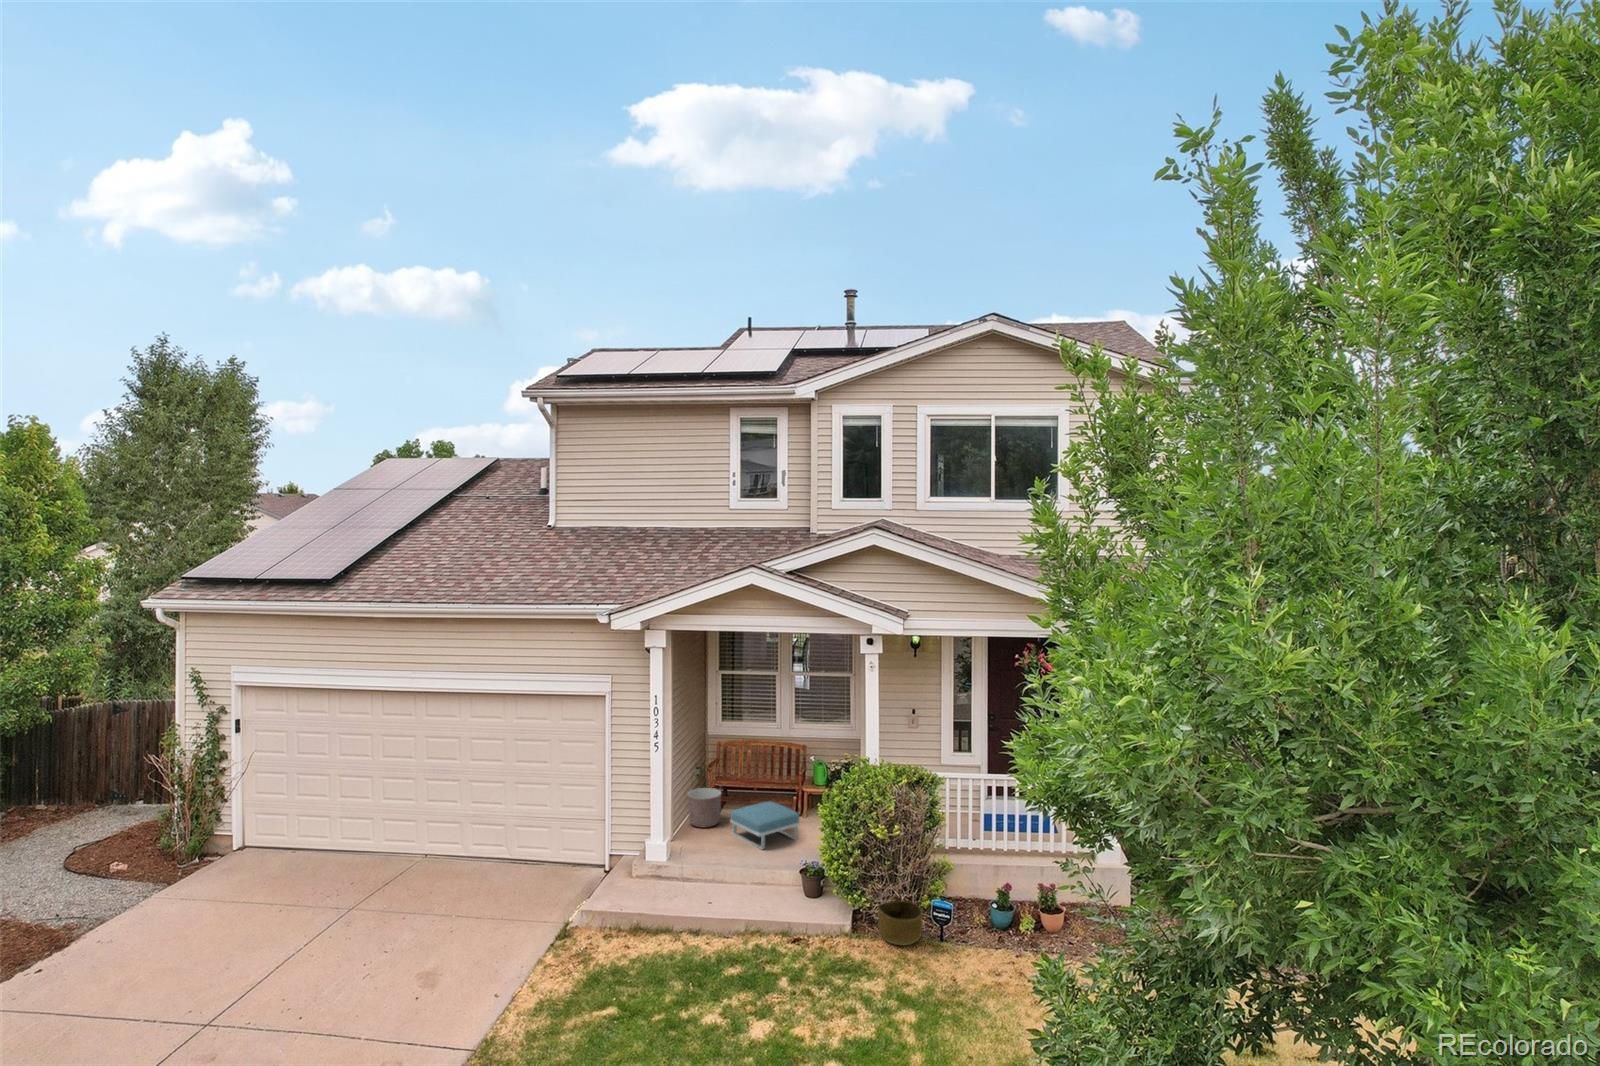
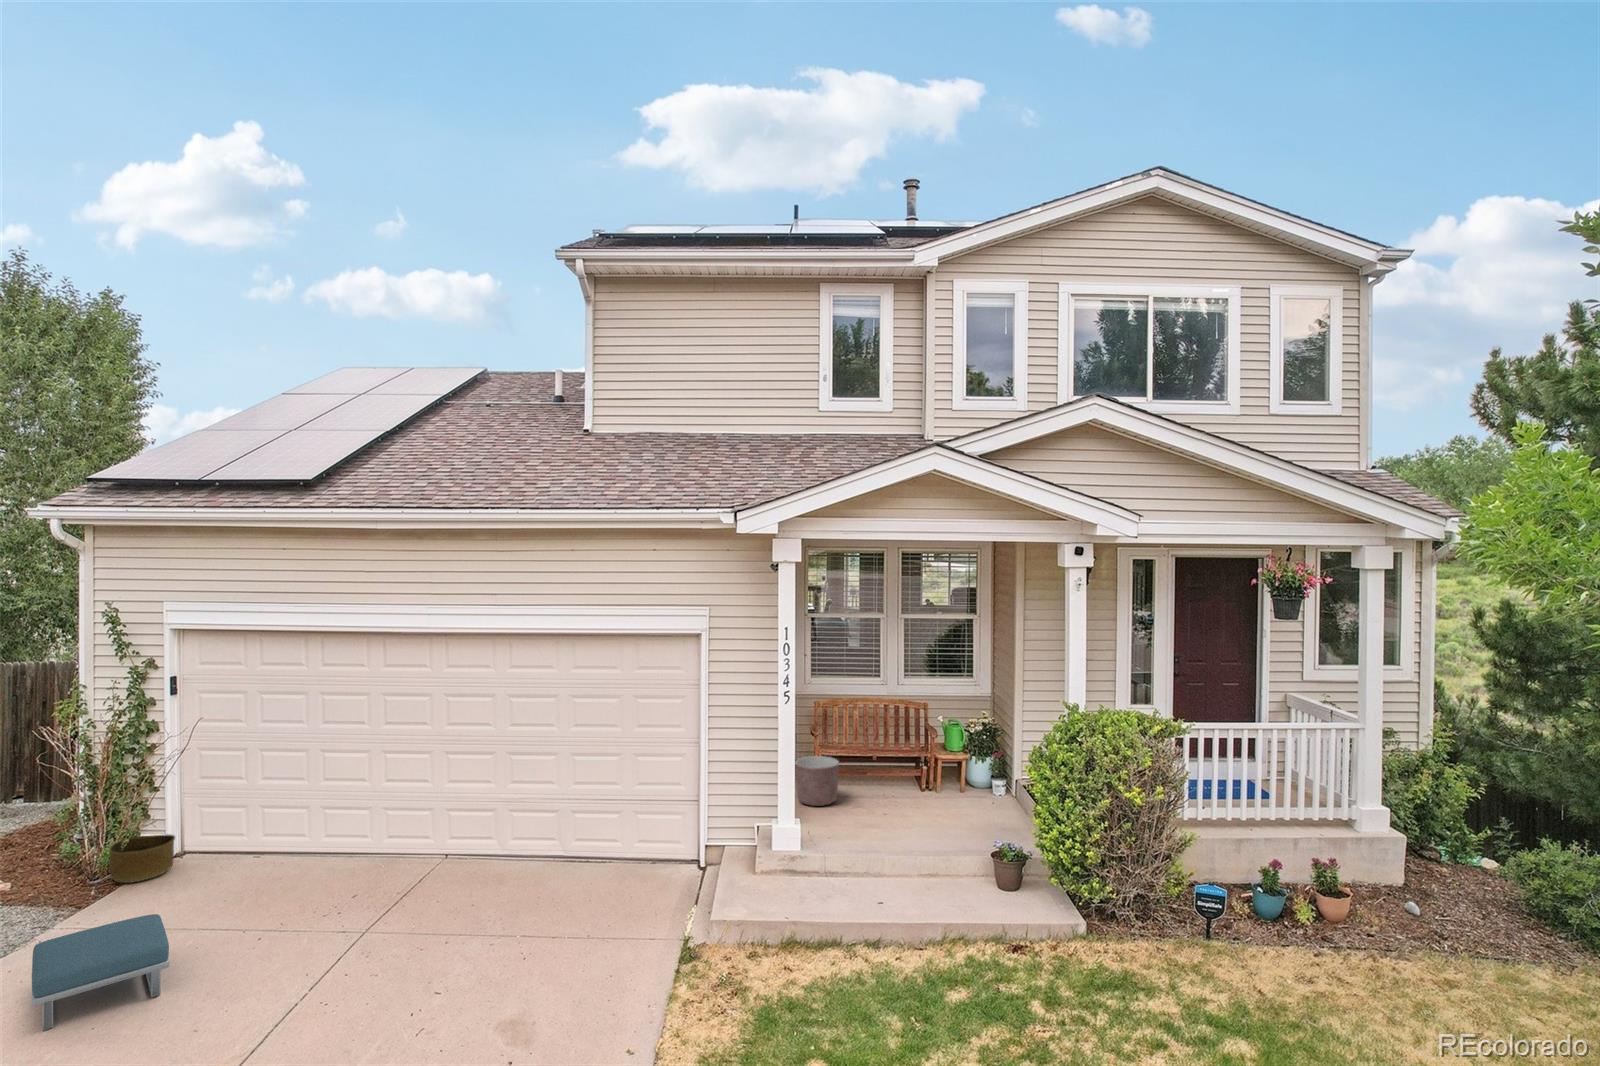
footstool: present [730,801,800,849] -> present [32,914,169,1031]
basket: present [878,901,922,945] -> present [109,835,175,883]

